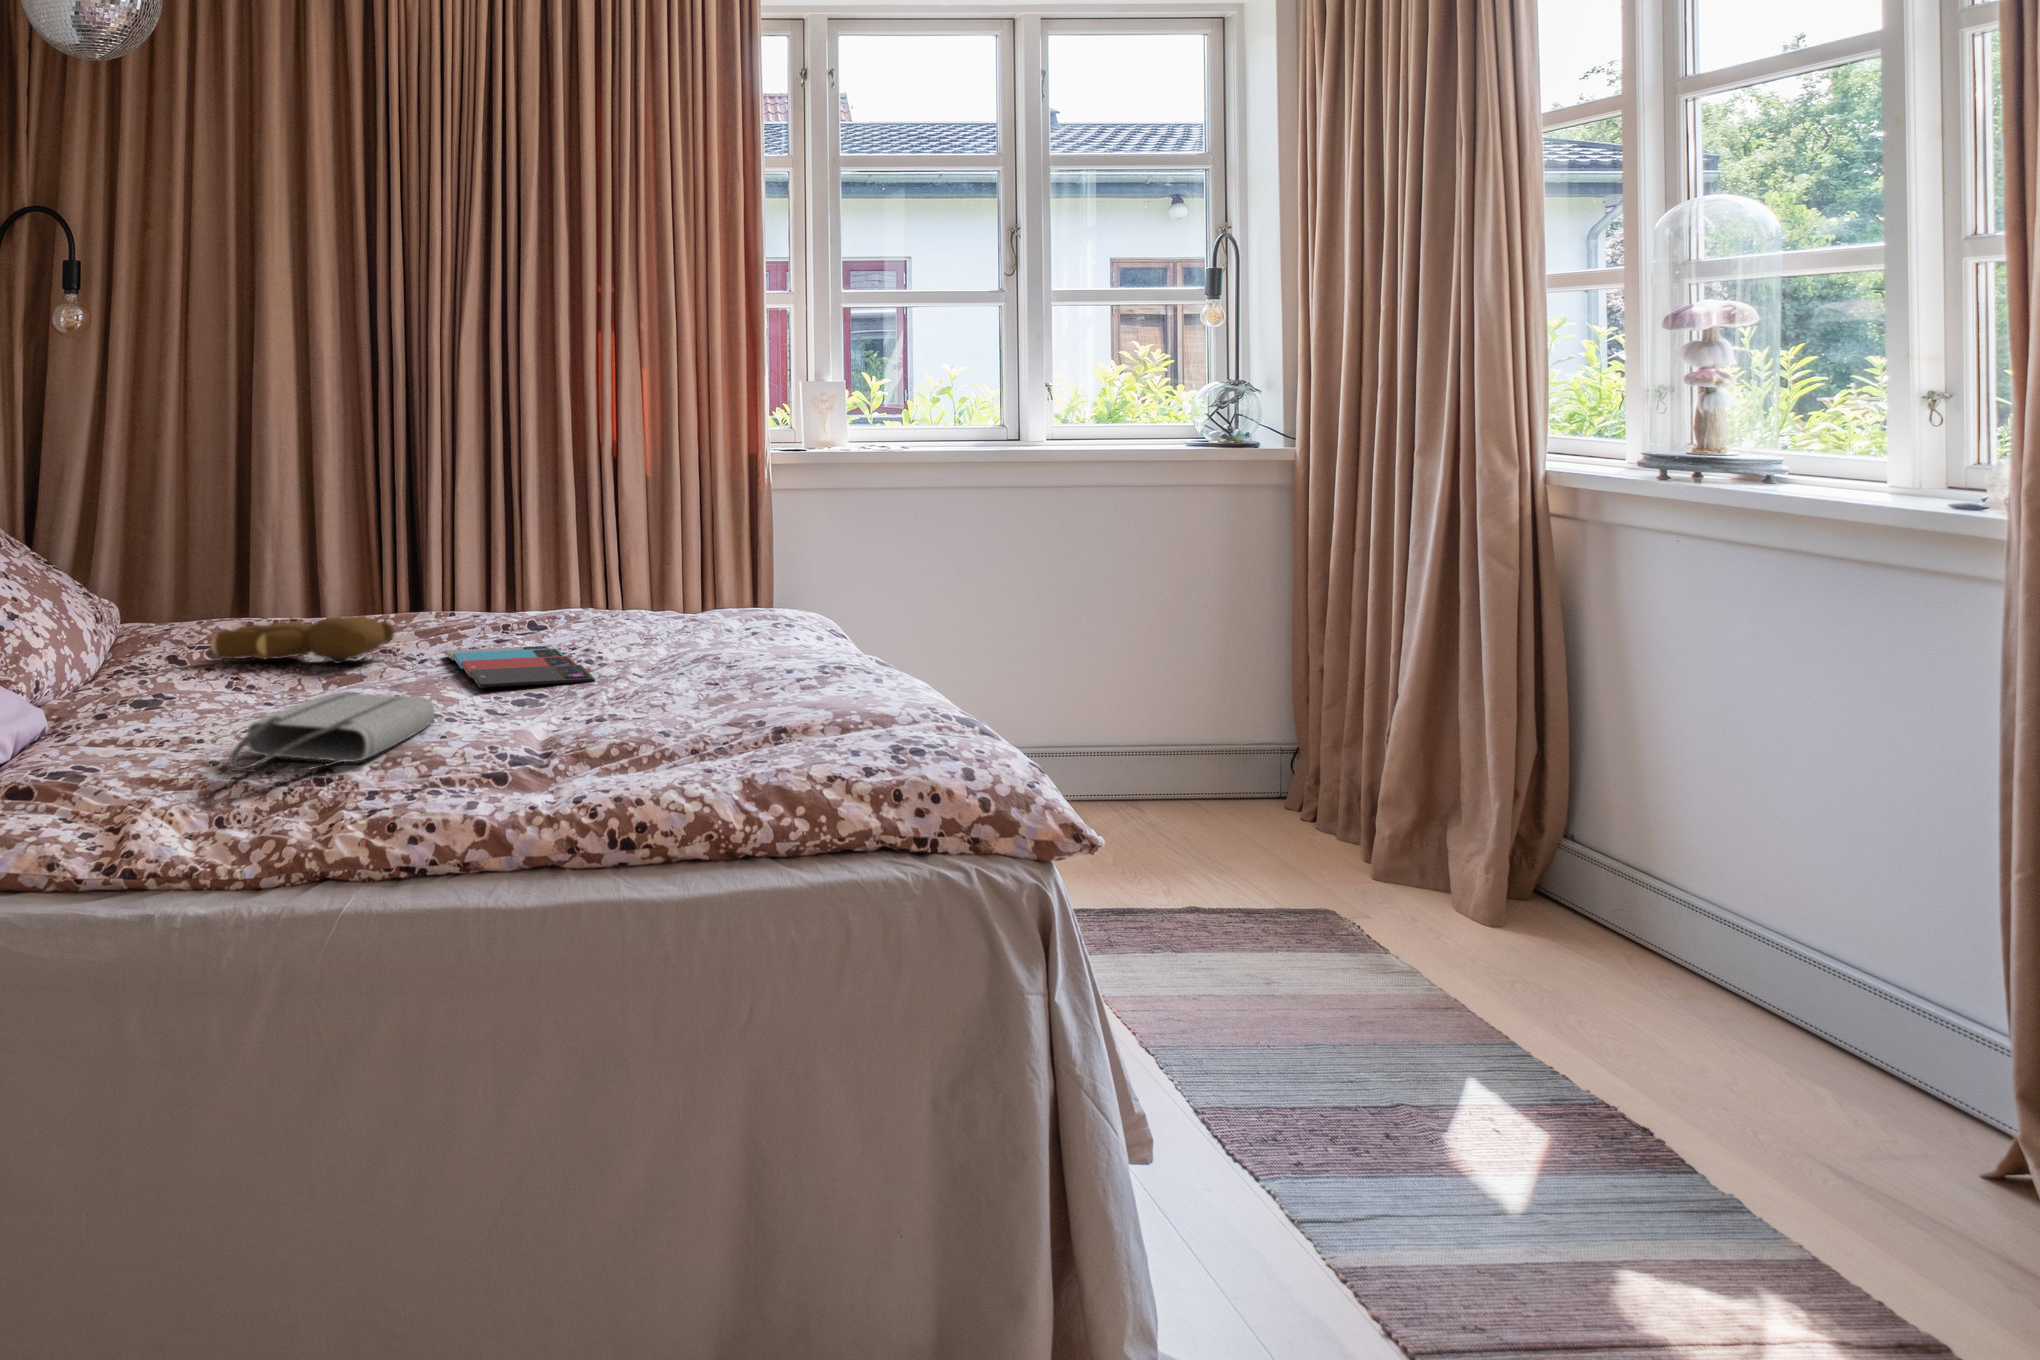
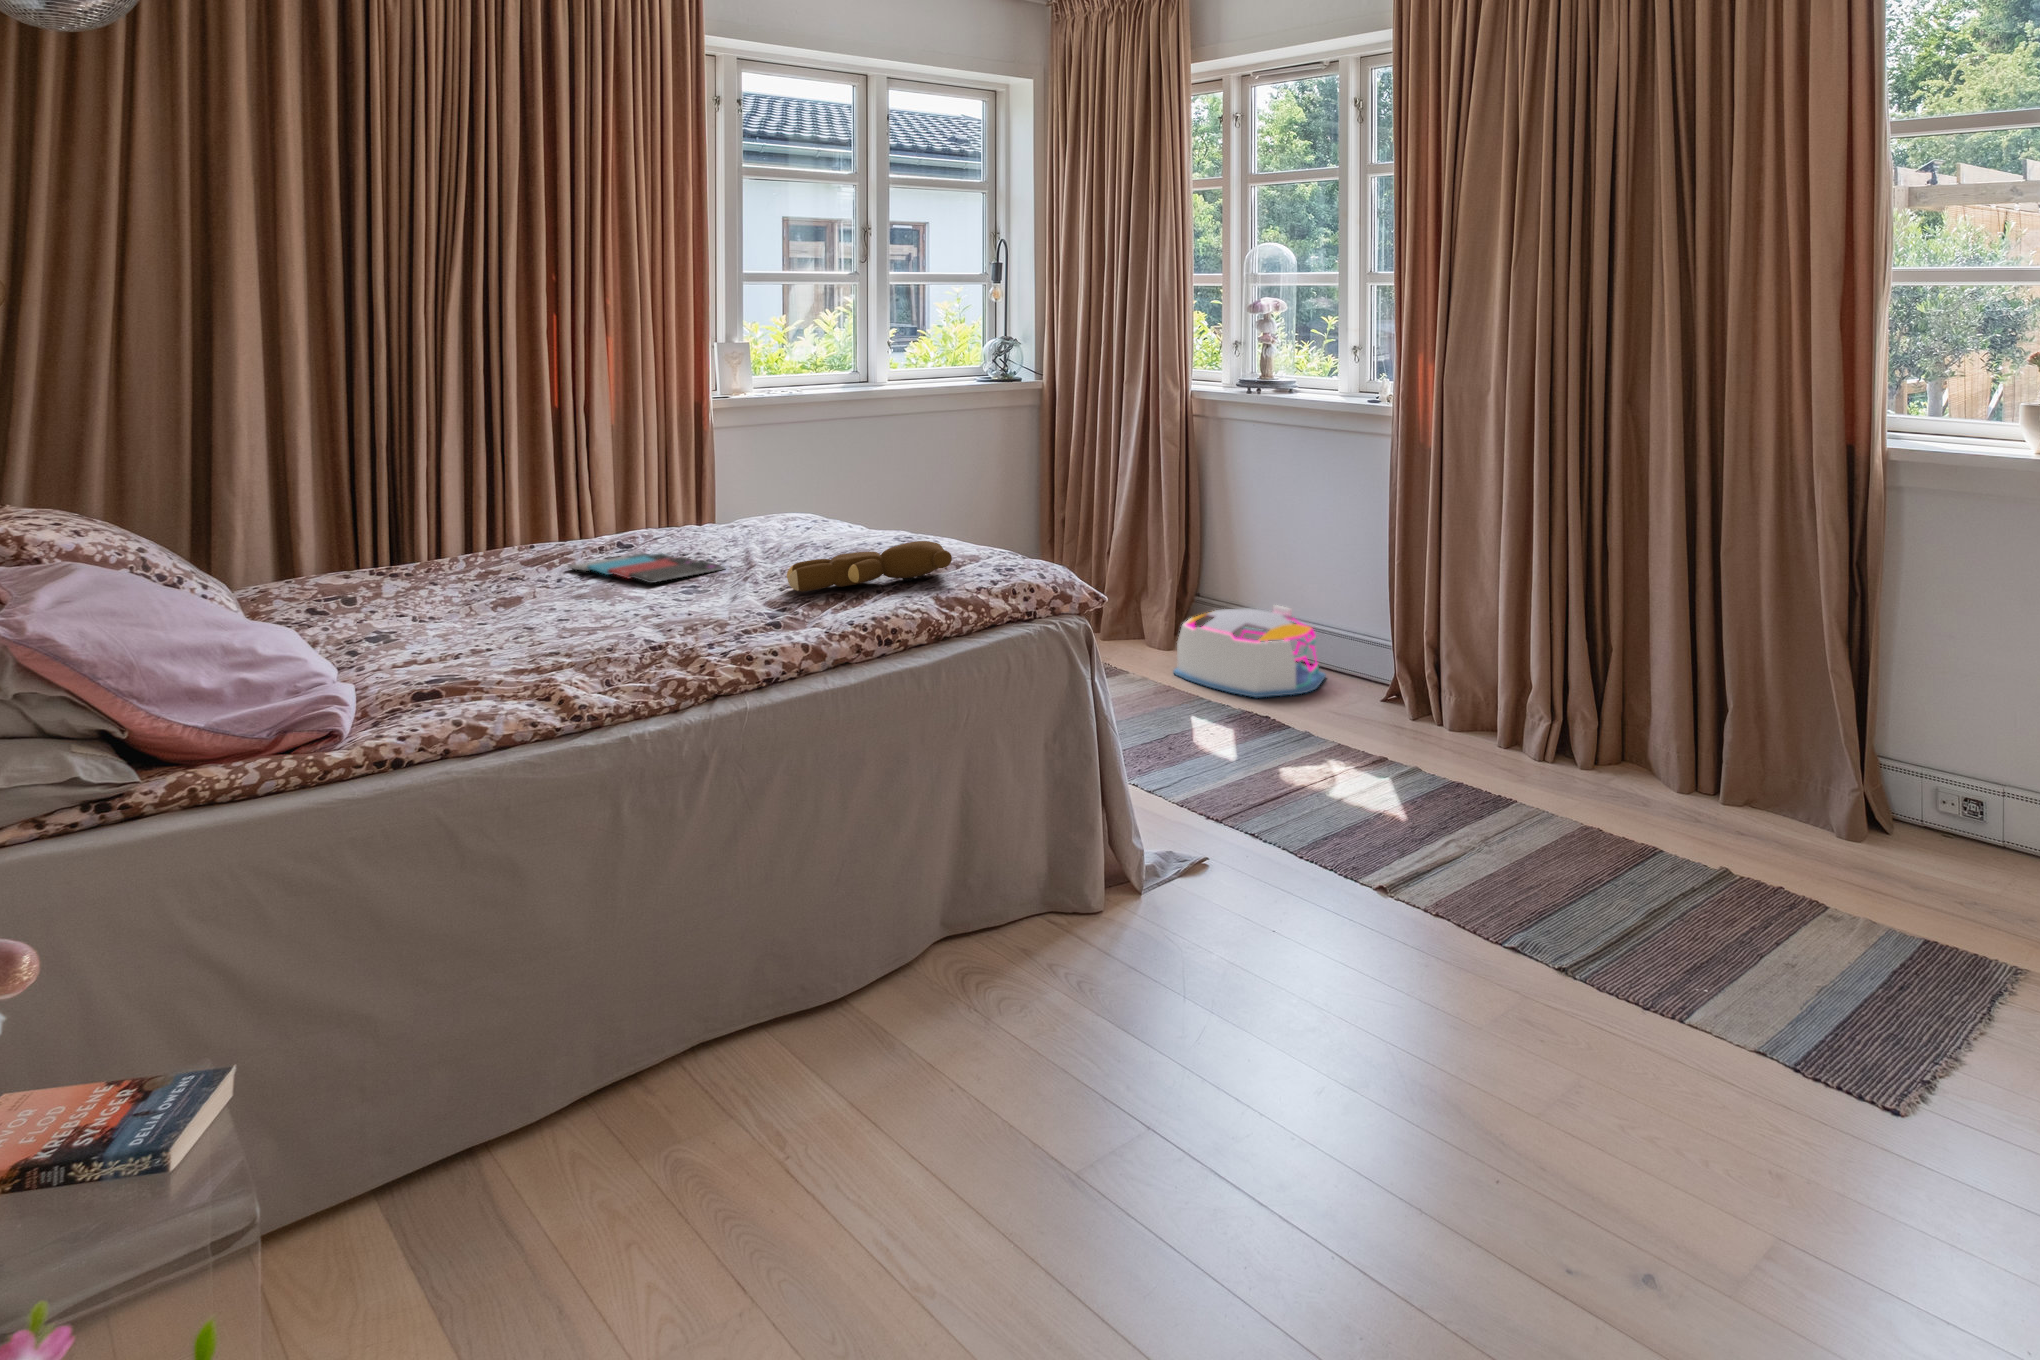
teddy bear: present [211,616,394,664] -> present [787,541,952,591]
tote bag: present [229,693,435,772] -> none [550,592,659,650]
storage bin: none [1476,881,1839,1101] -> present [1174,605,1326,698]

